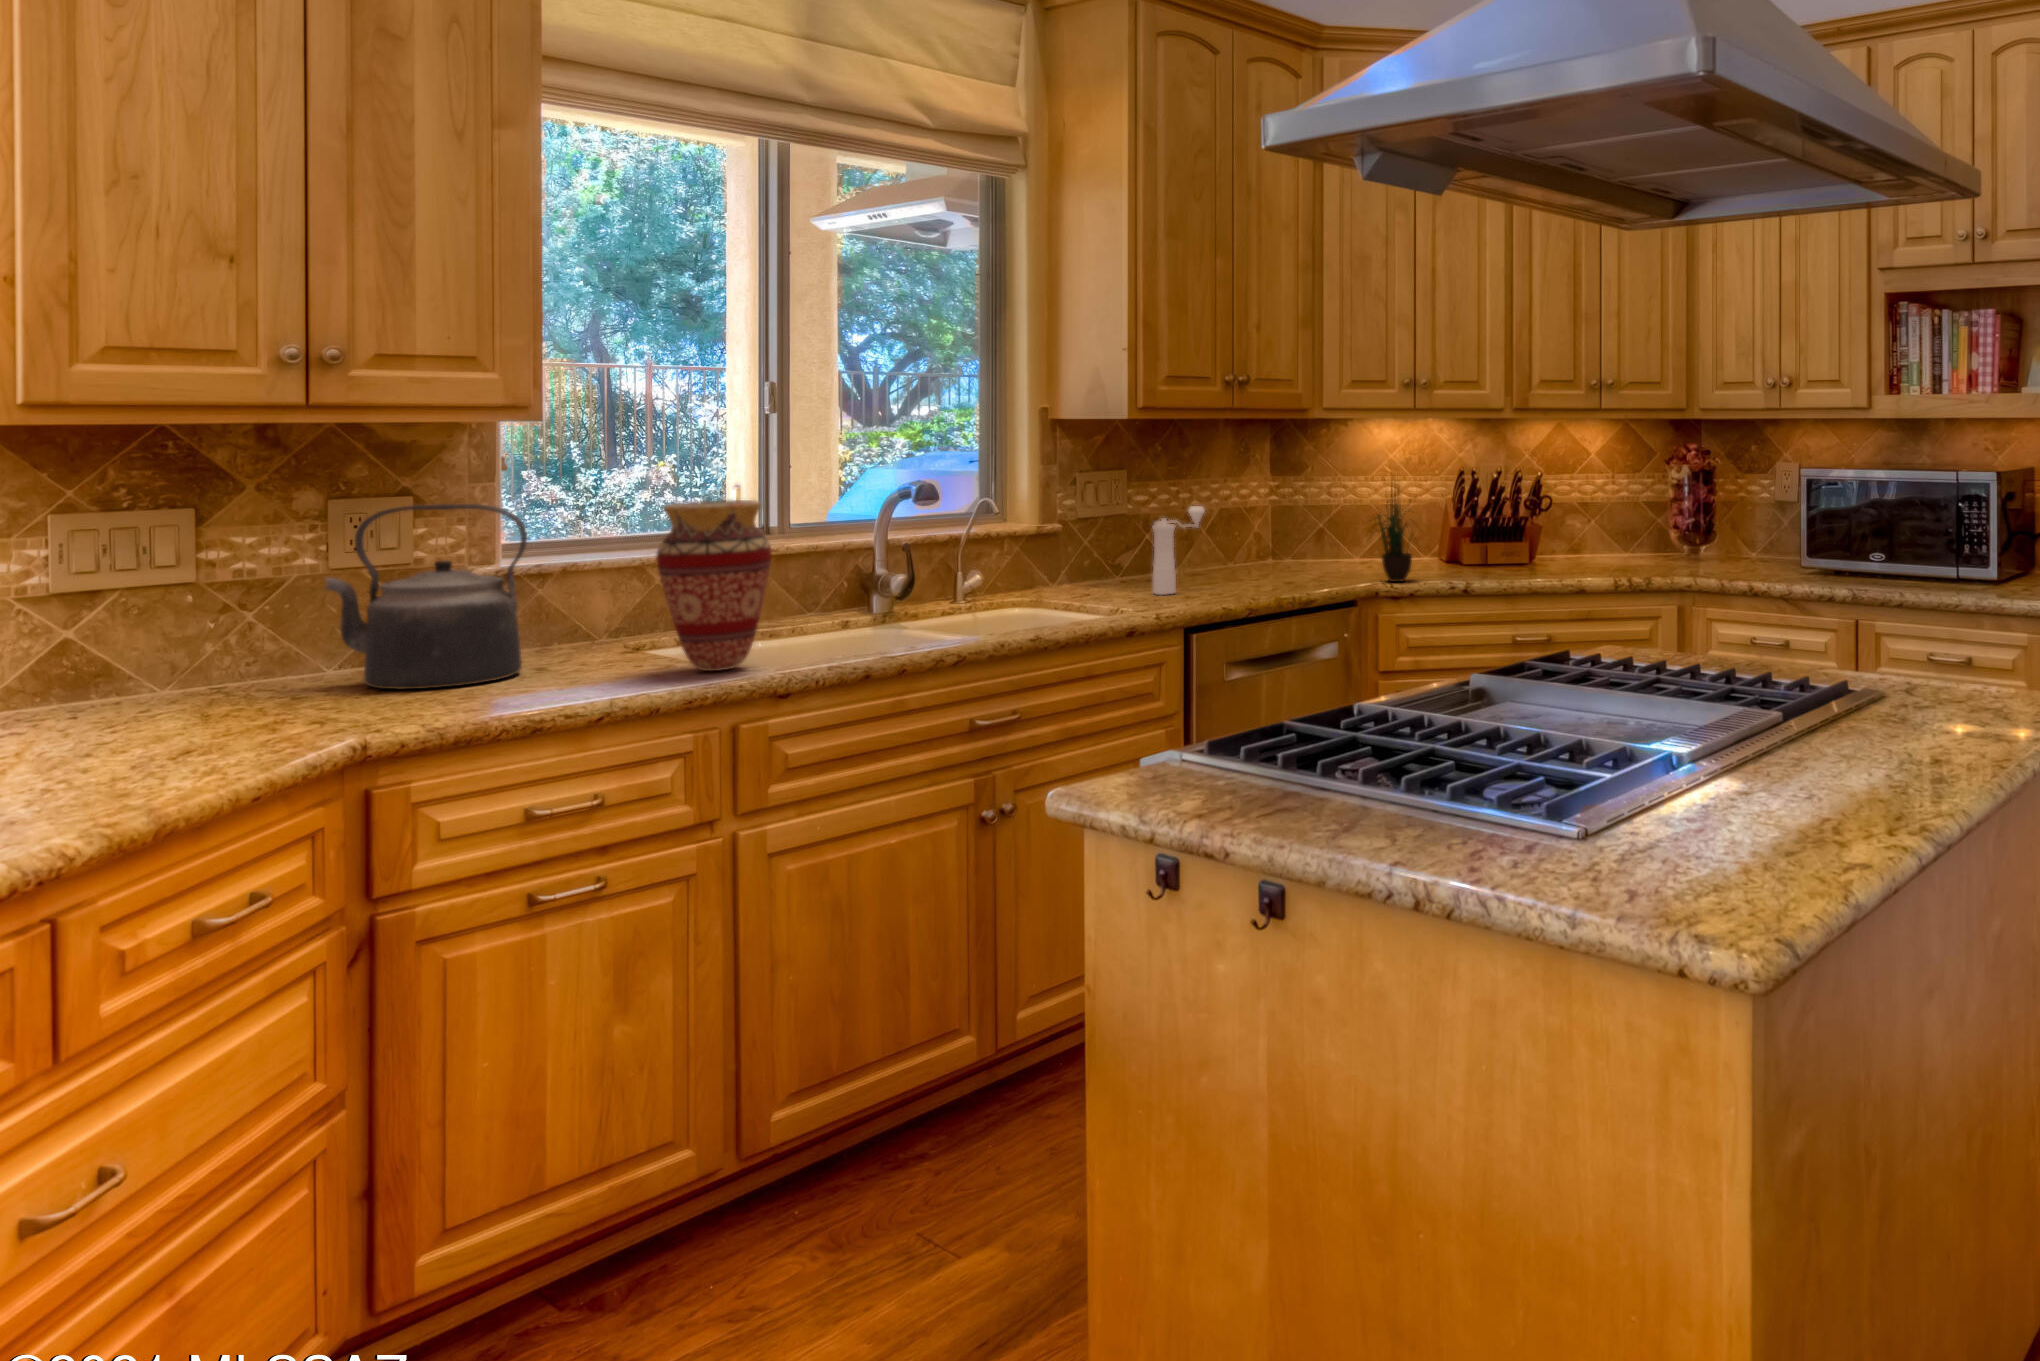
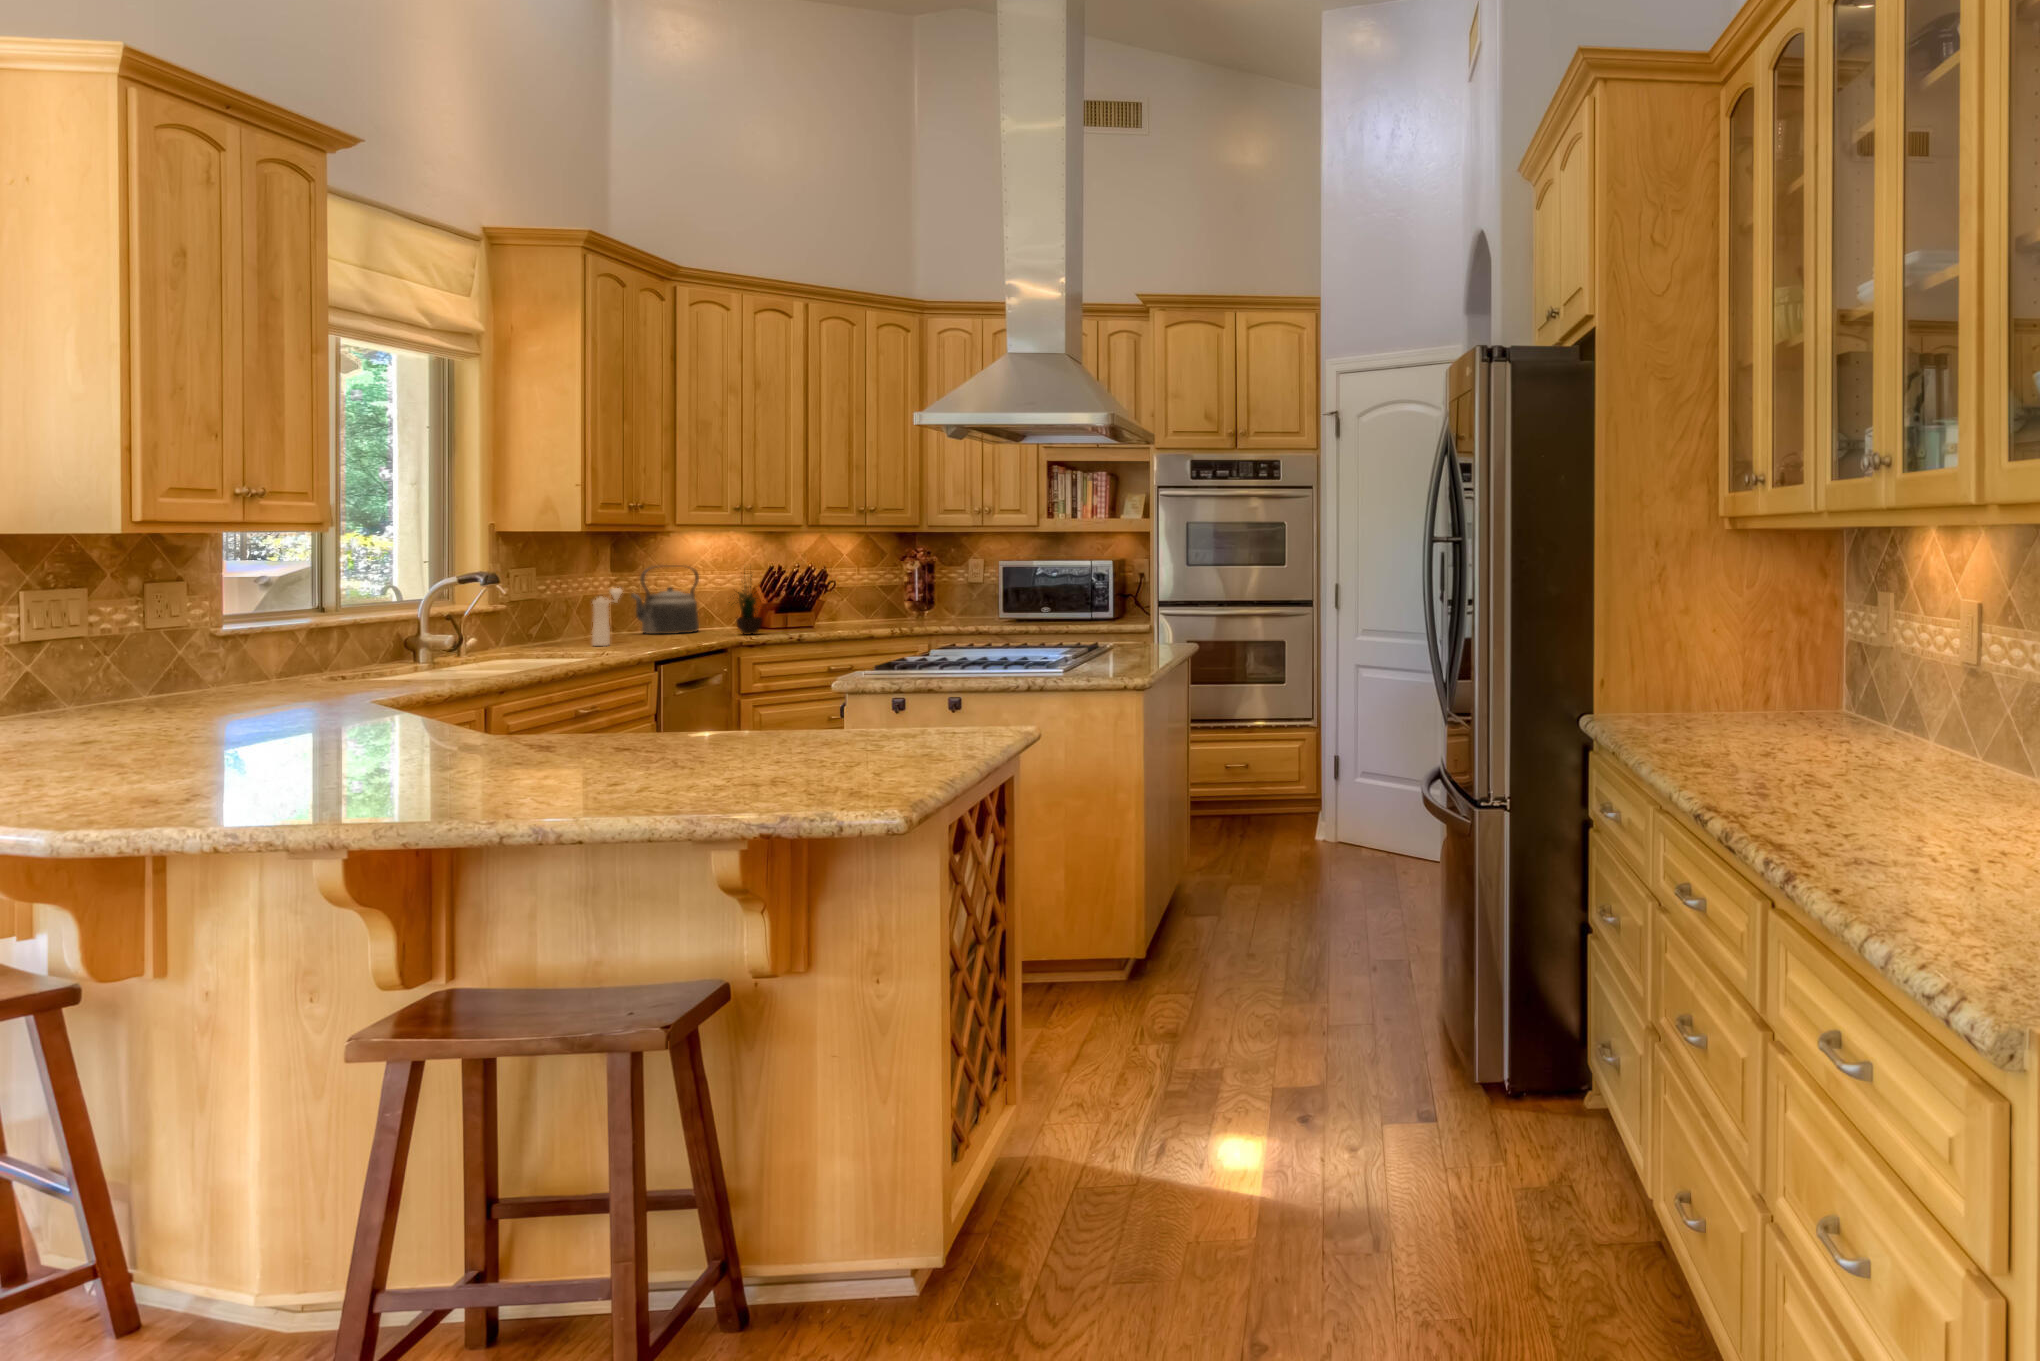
vase: present [656,500,771,671] -> none [412,580,486,679]
kettle: present [326,504,527,689] -> present [631,568,699,634]

